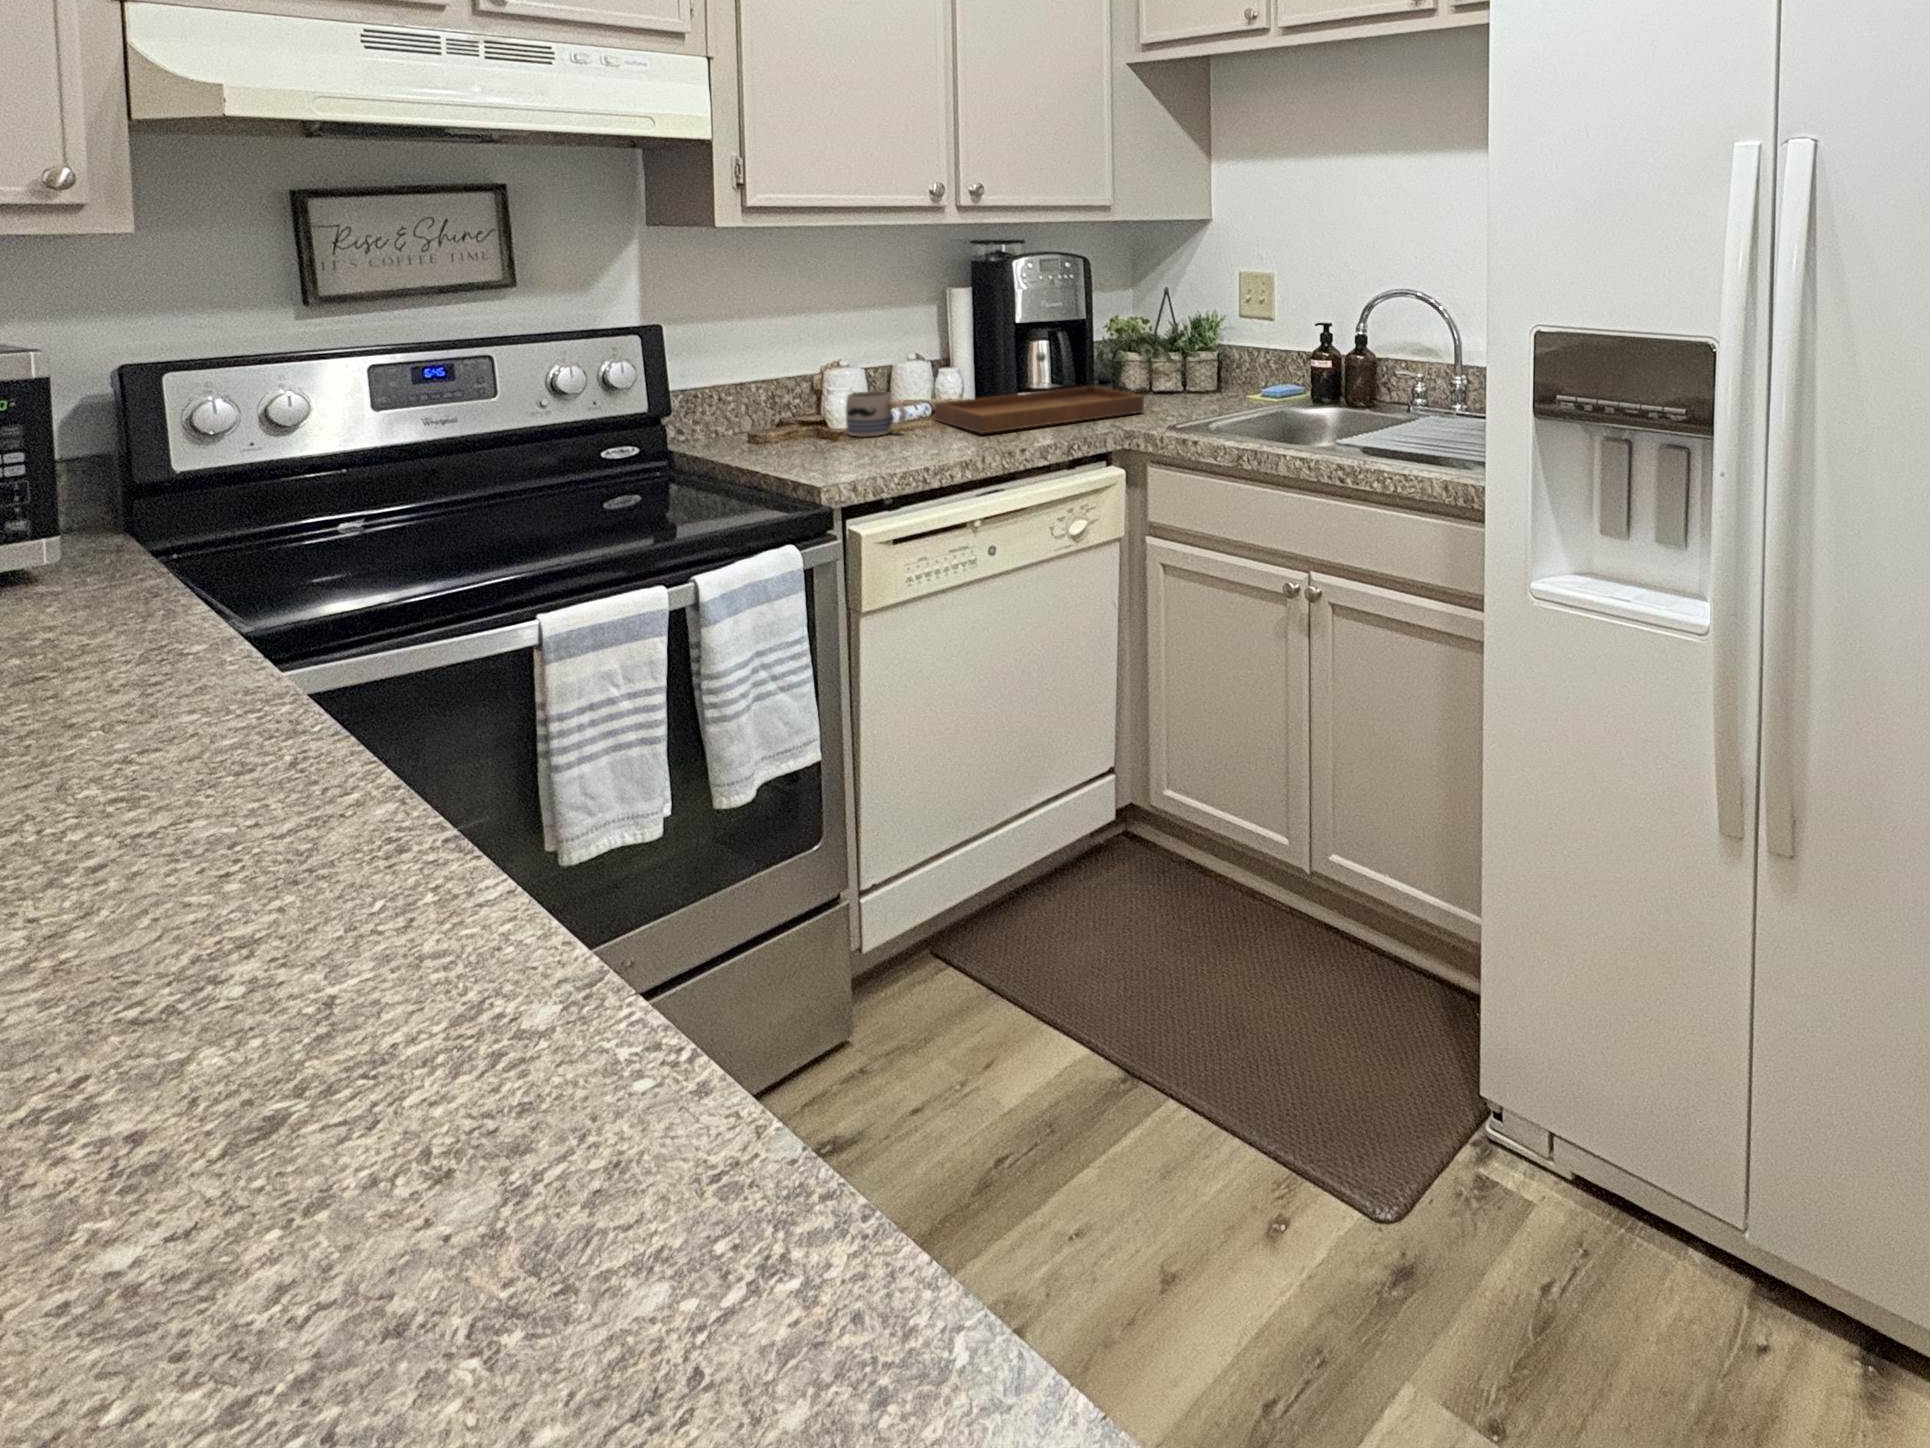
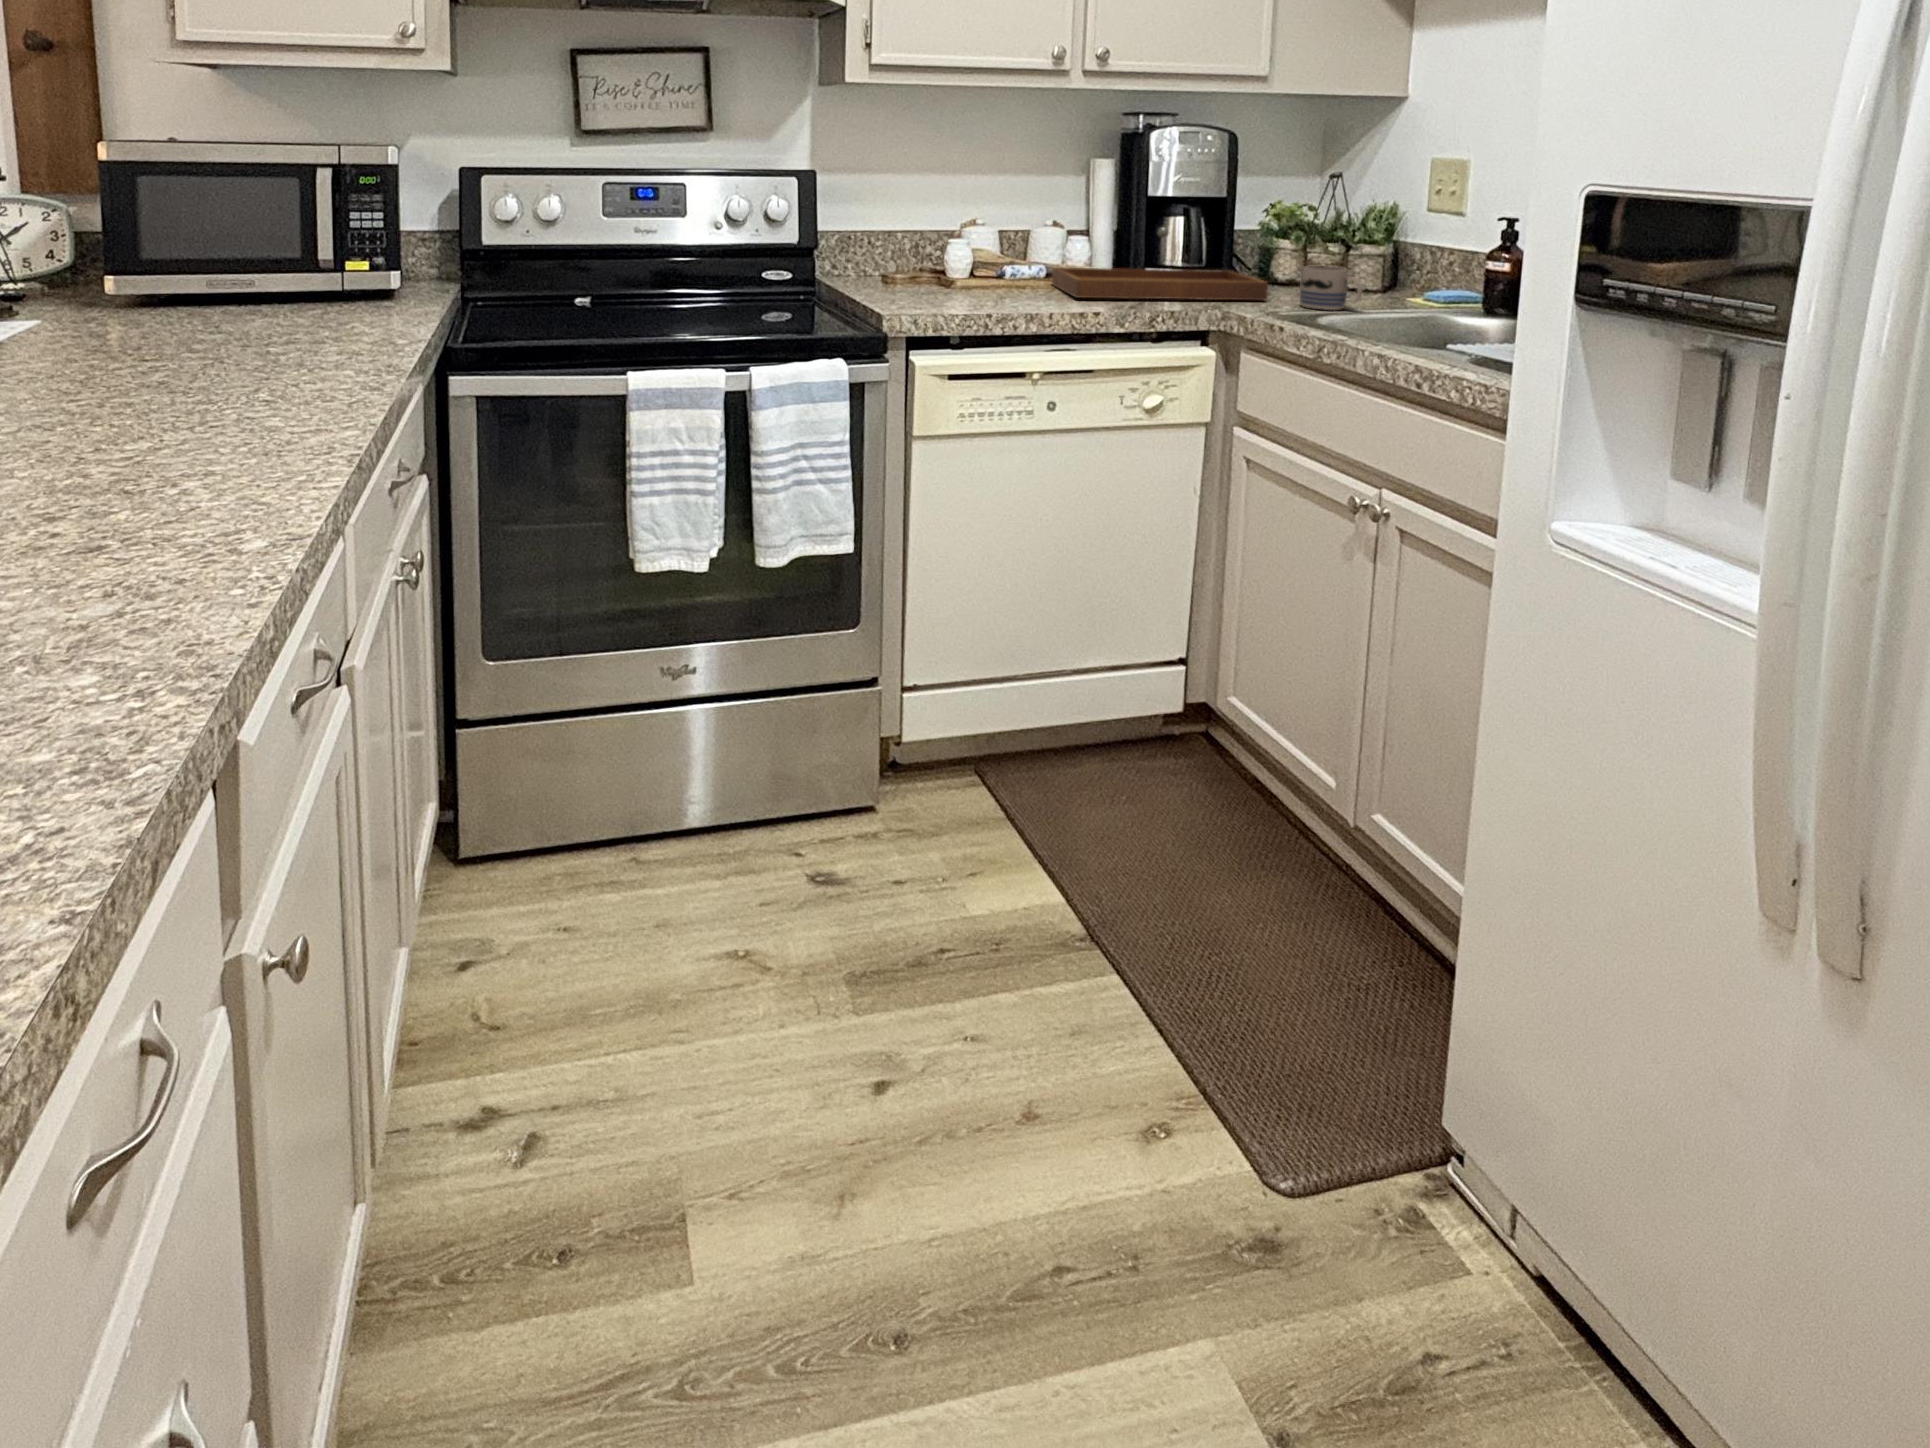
mug: present [846,391,906,436] -> present [1300,266,1363,310]

